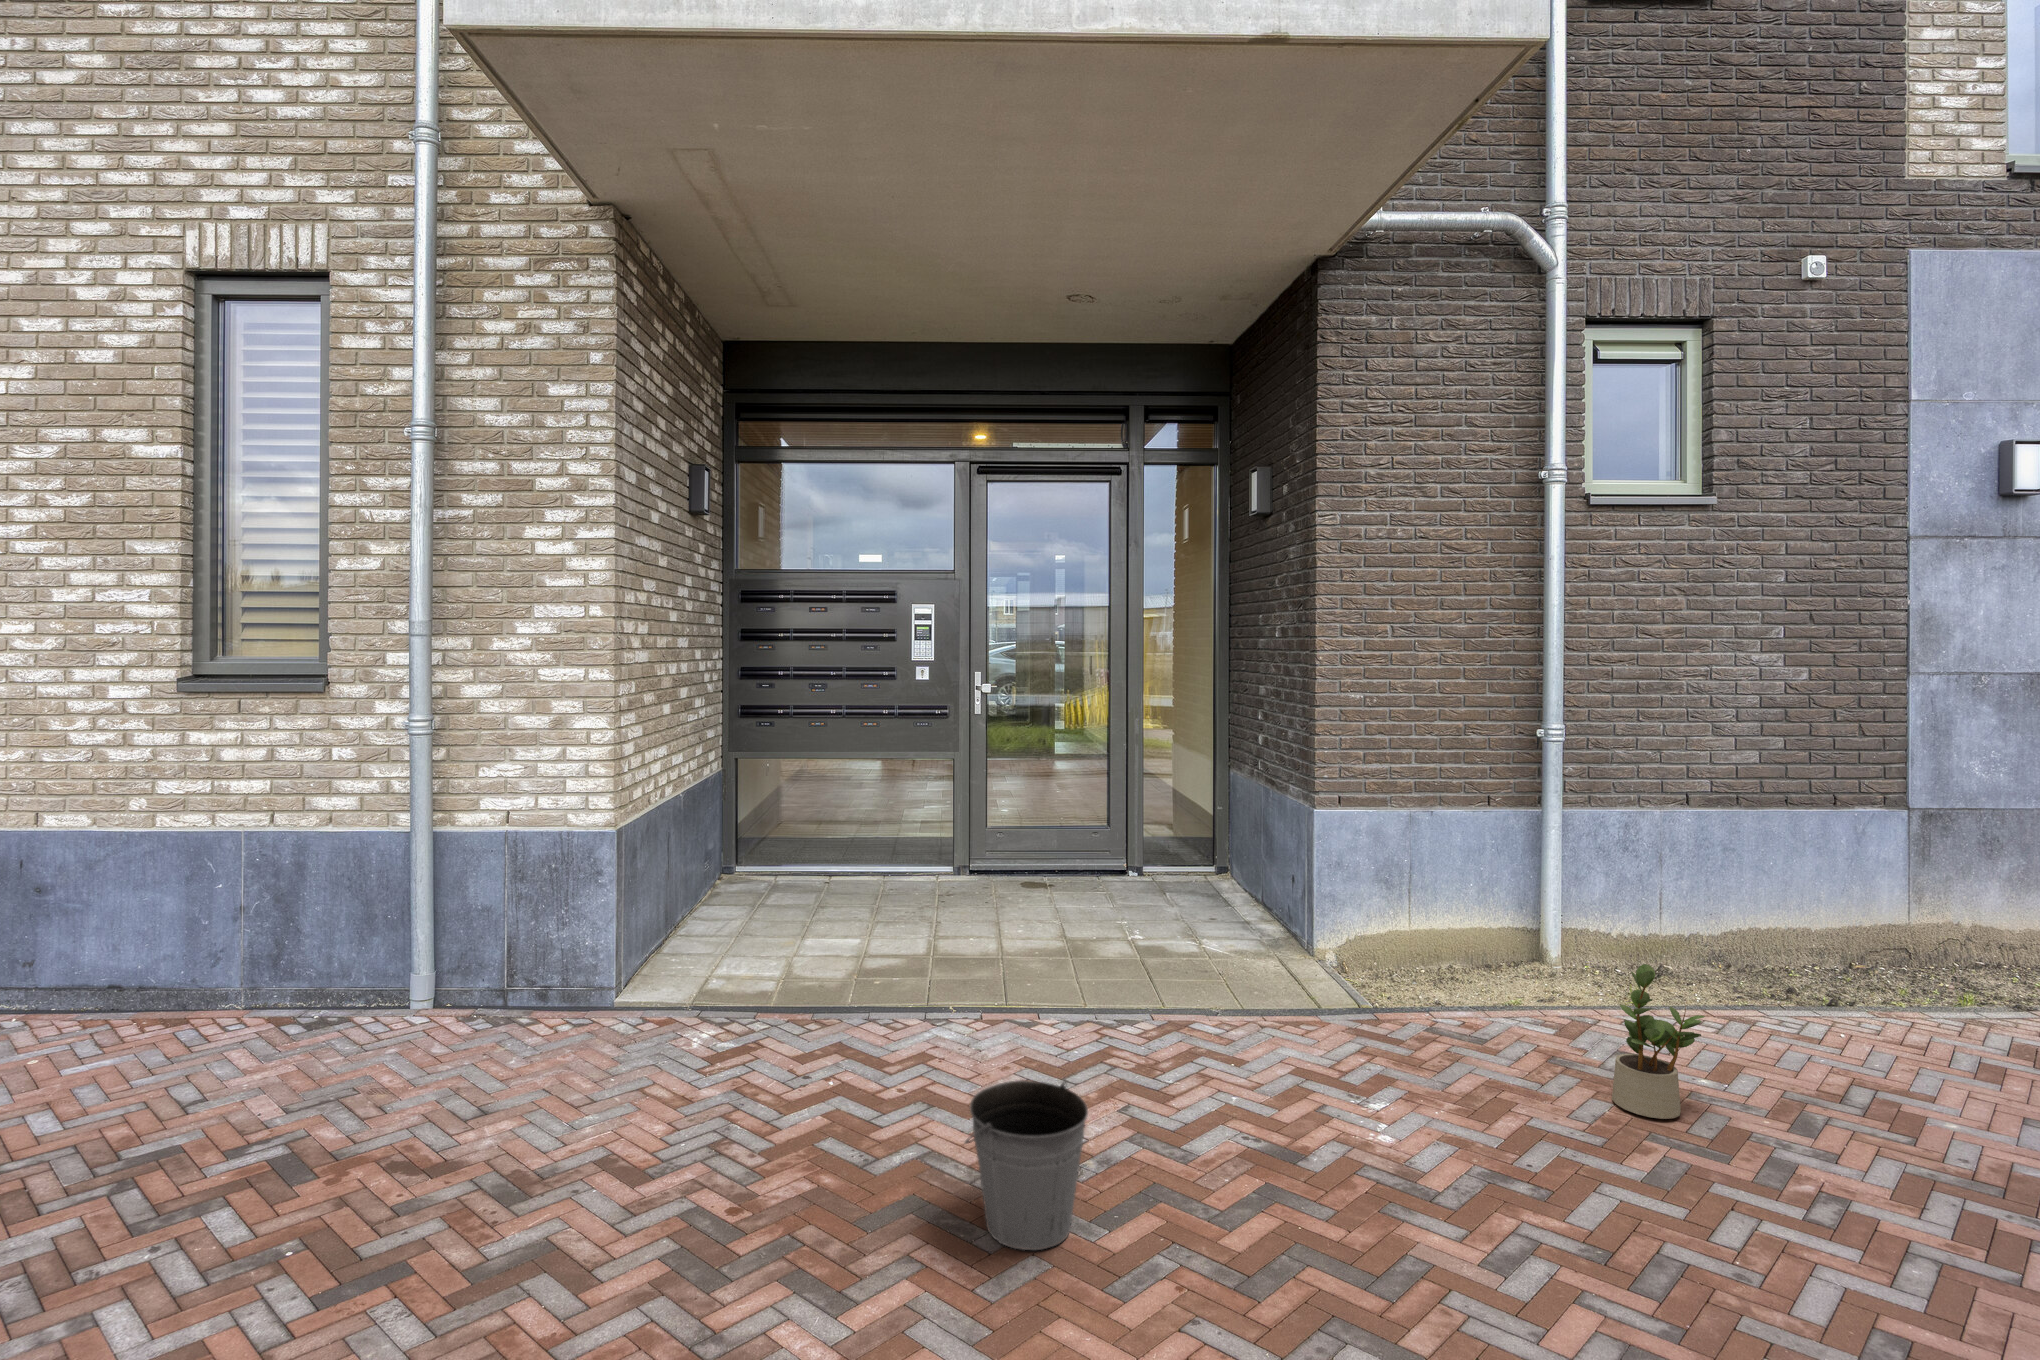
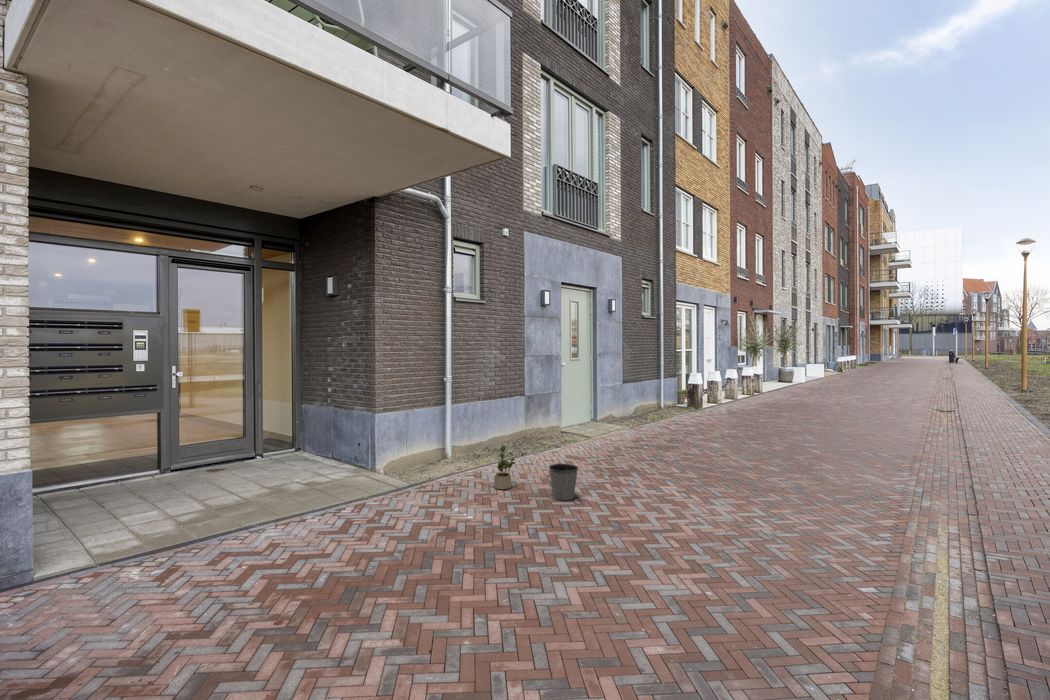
bucket: present [965,1080,1088,1250] -> present [549,463,578,500]

